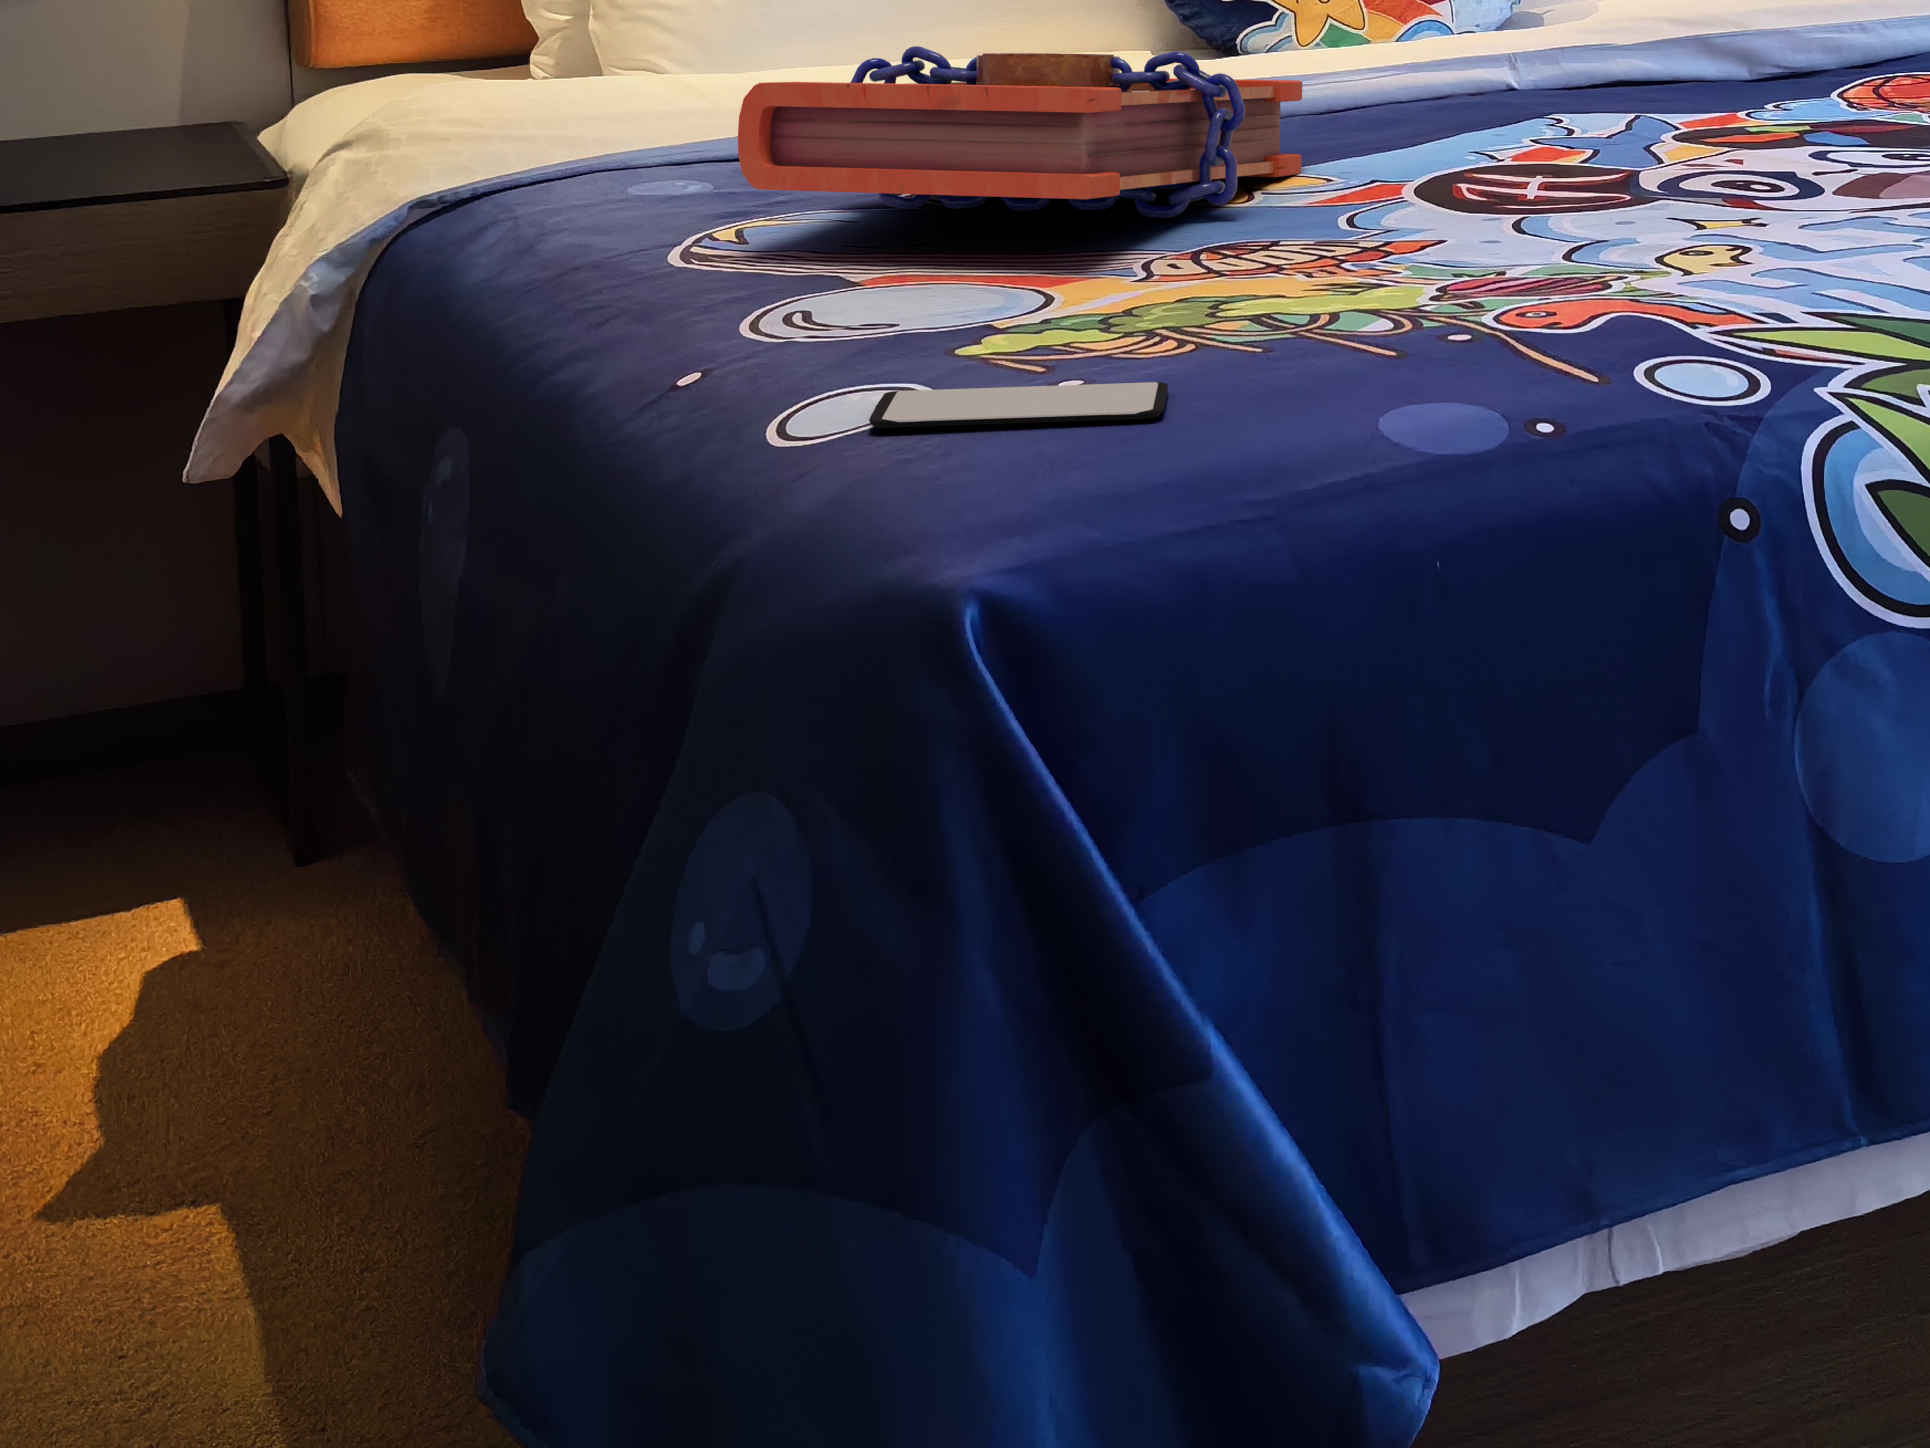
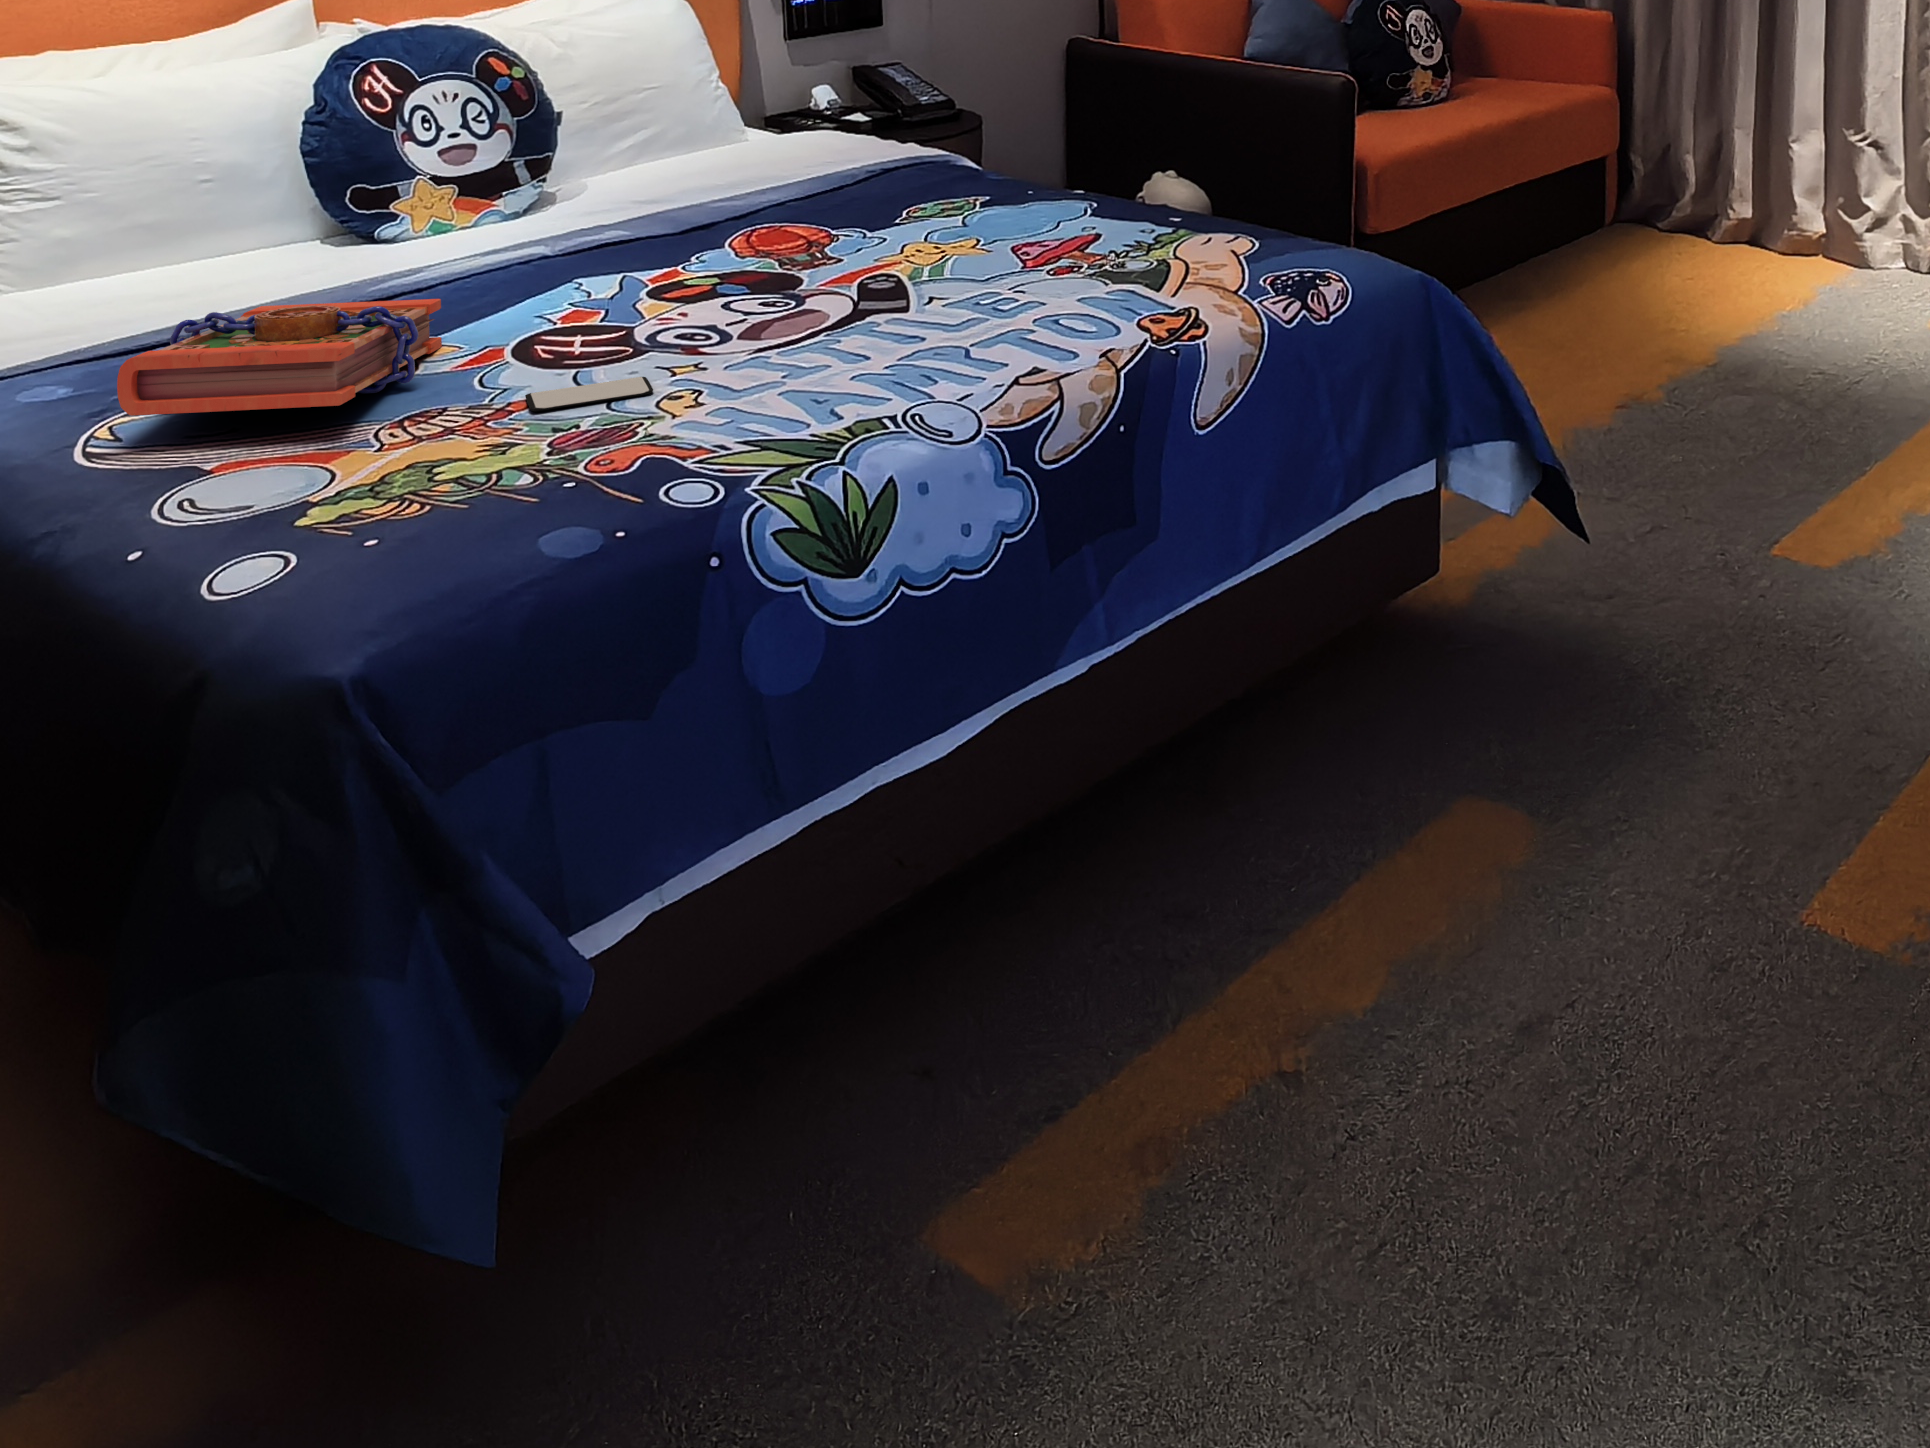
smartphone: present [869,382,1168,428] -> present [525,377,653,411]

